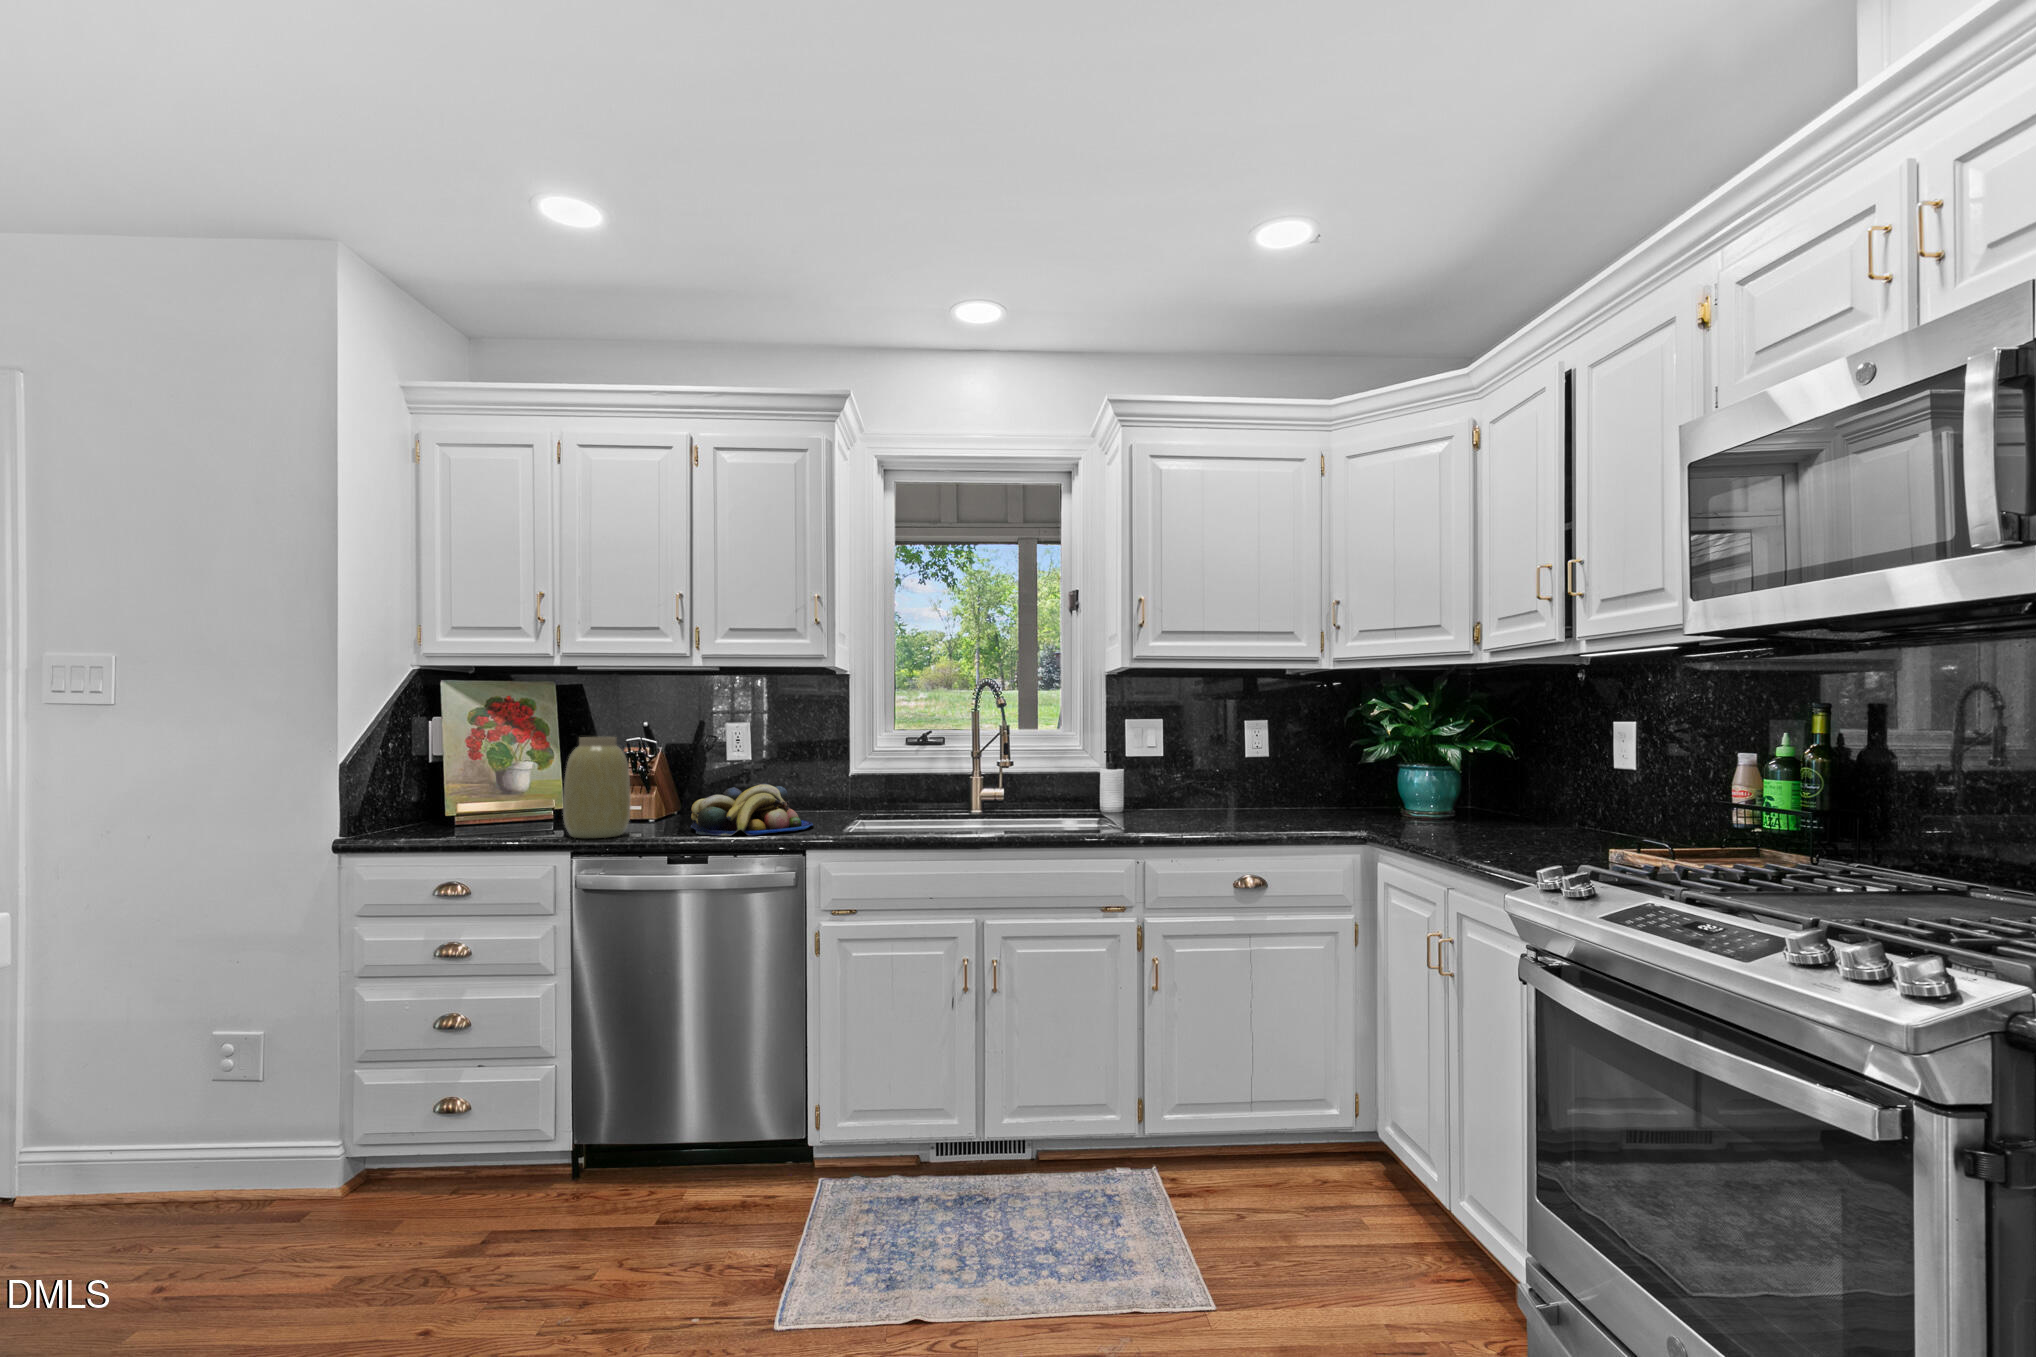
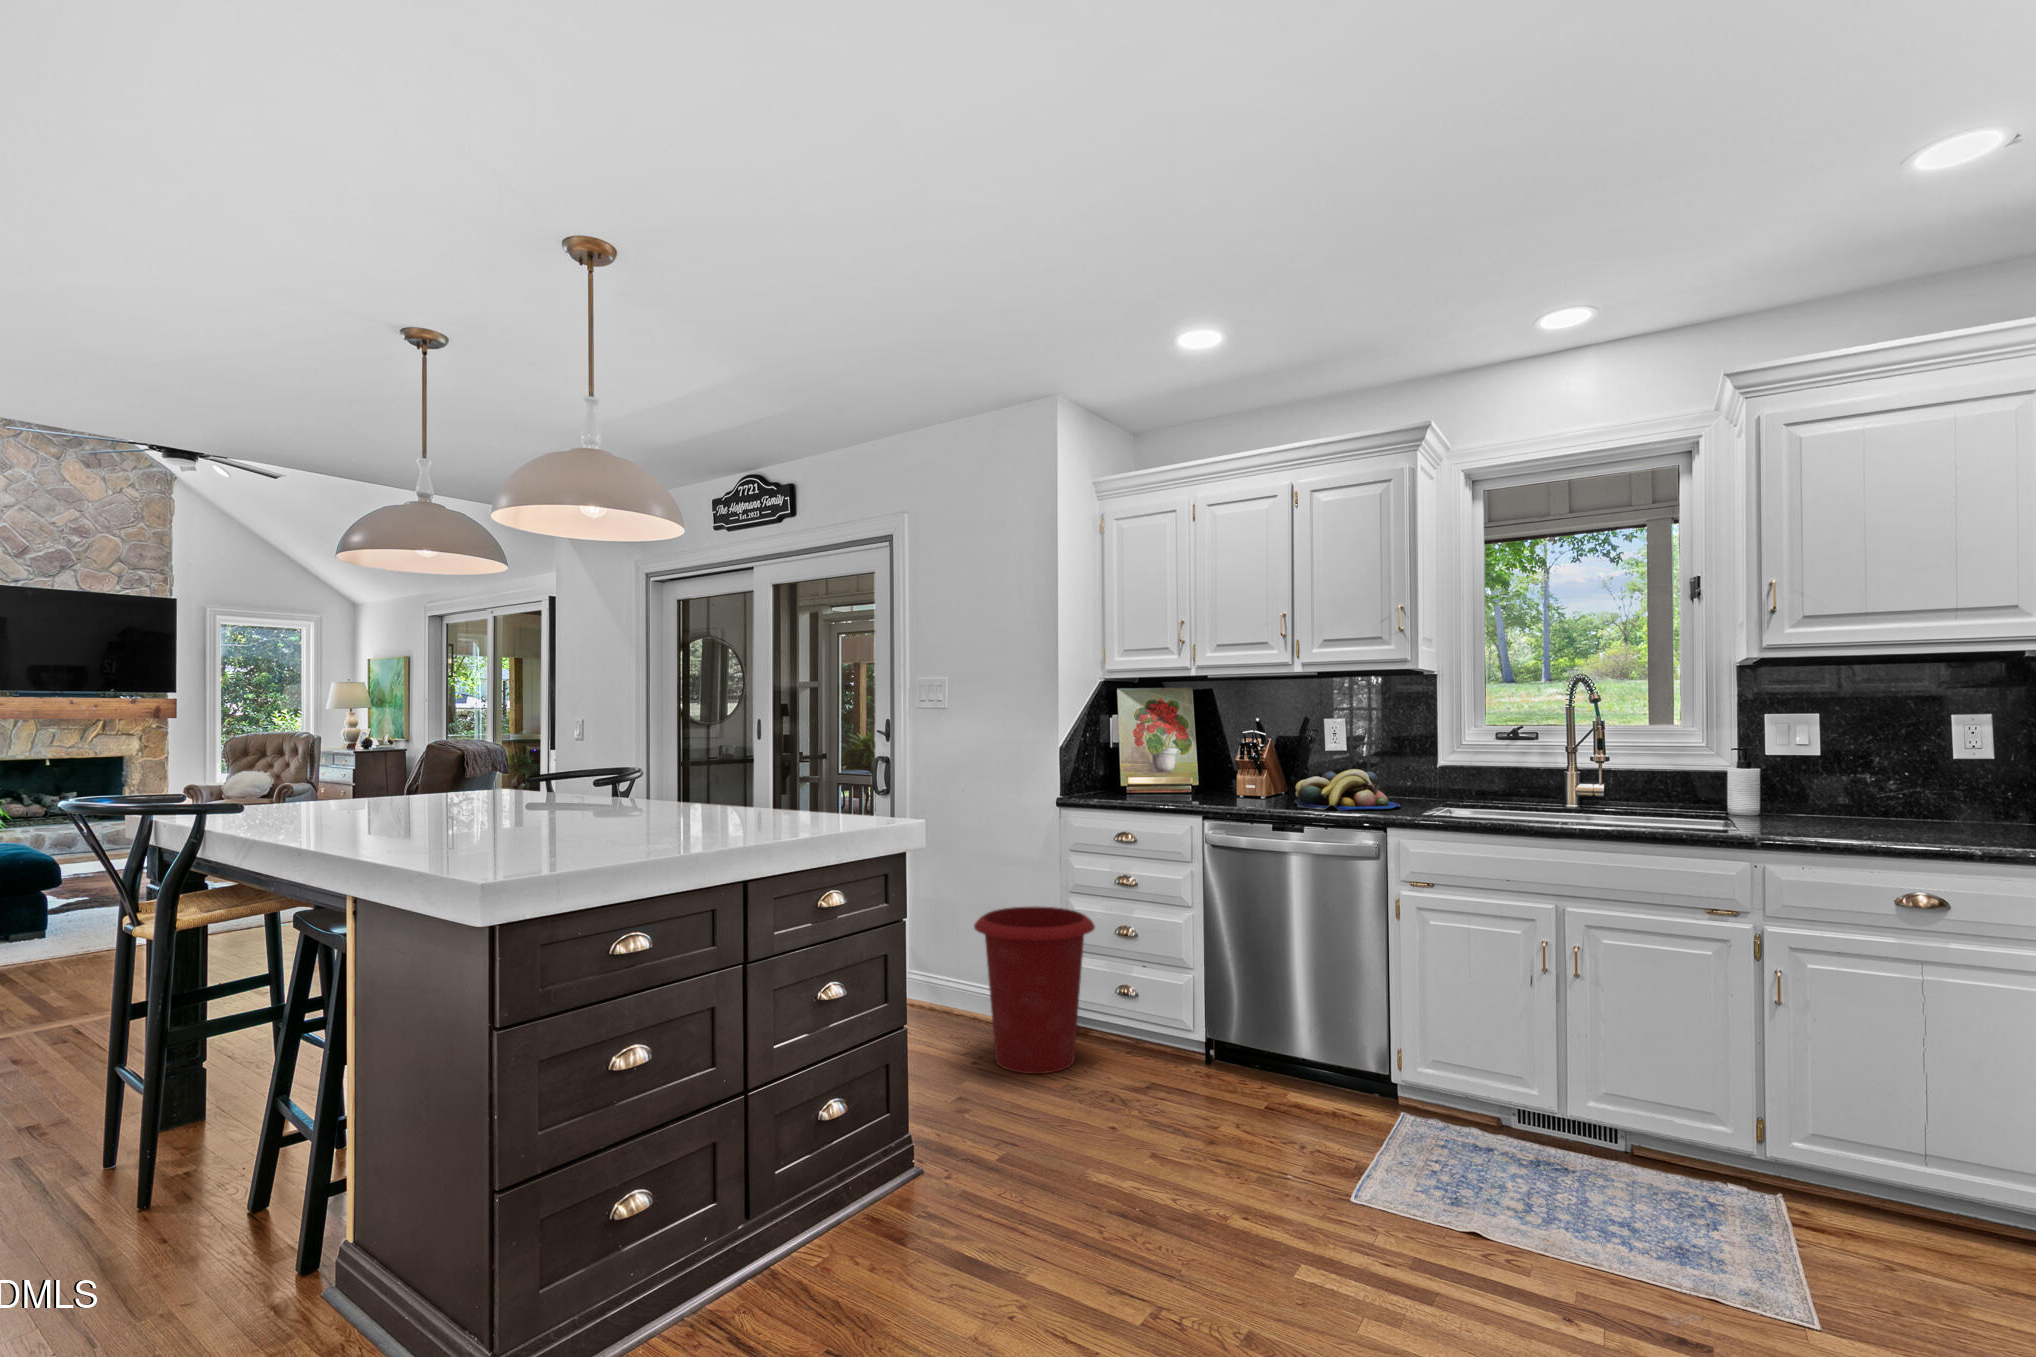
vase: present [563,737,631,838] -> none [1196,727,1246,805]
waste bin: none [190,1003,408,1266] -> present [974,906,1095,1074]

